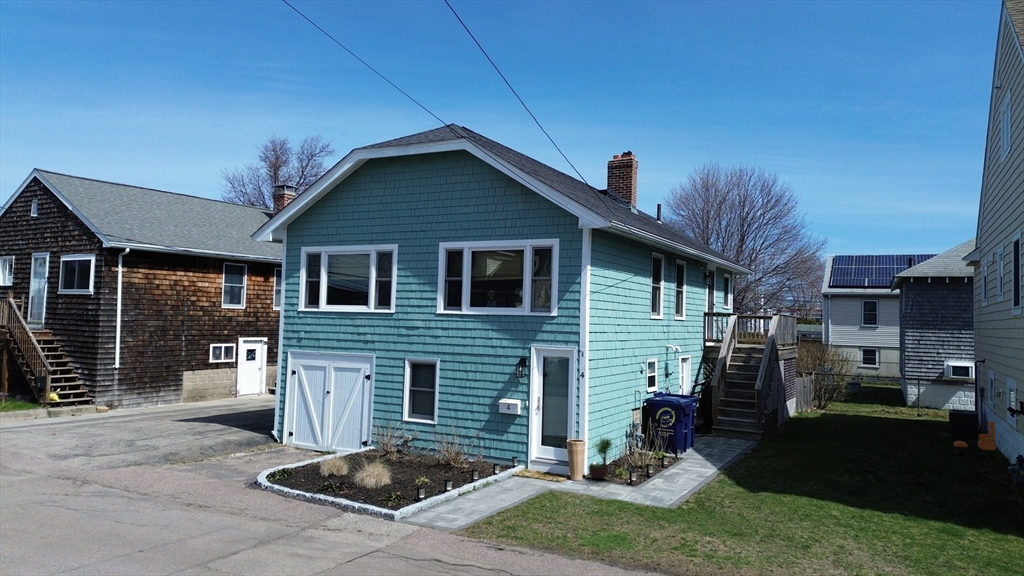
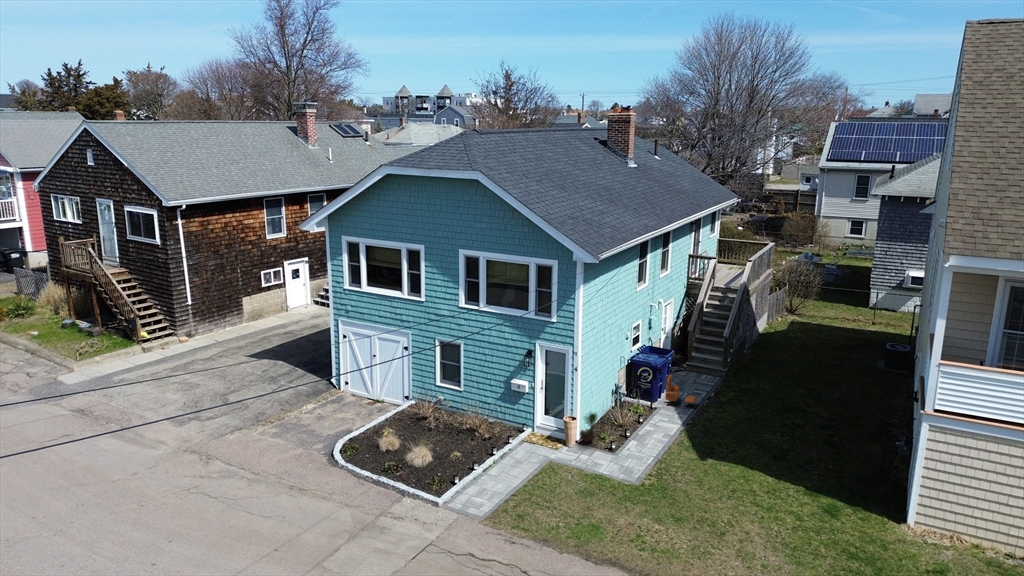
lounge chair: present [952,421,996,458] -> present [665,375,697,409]

